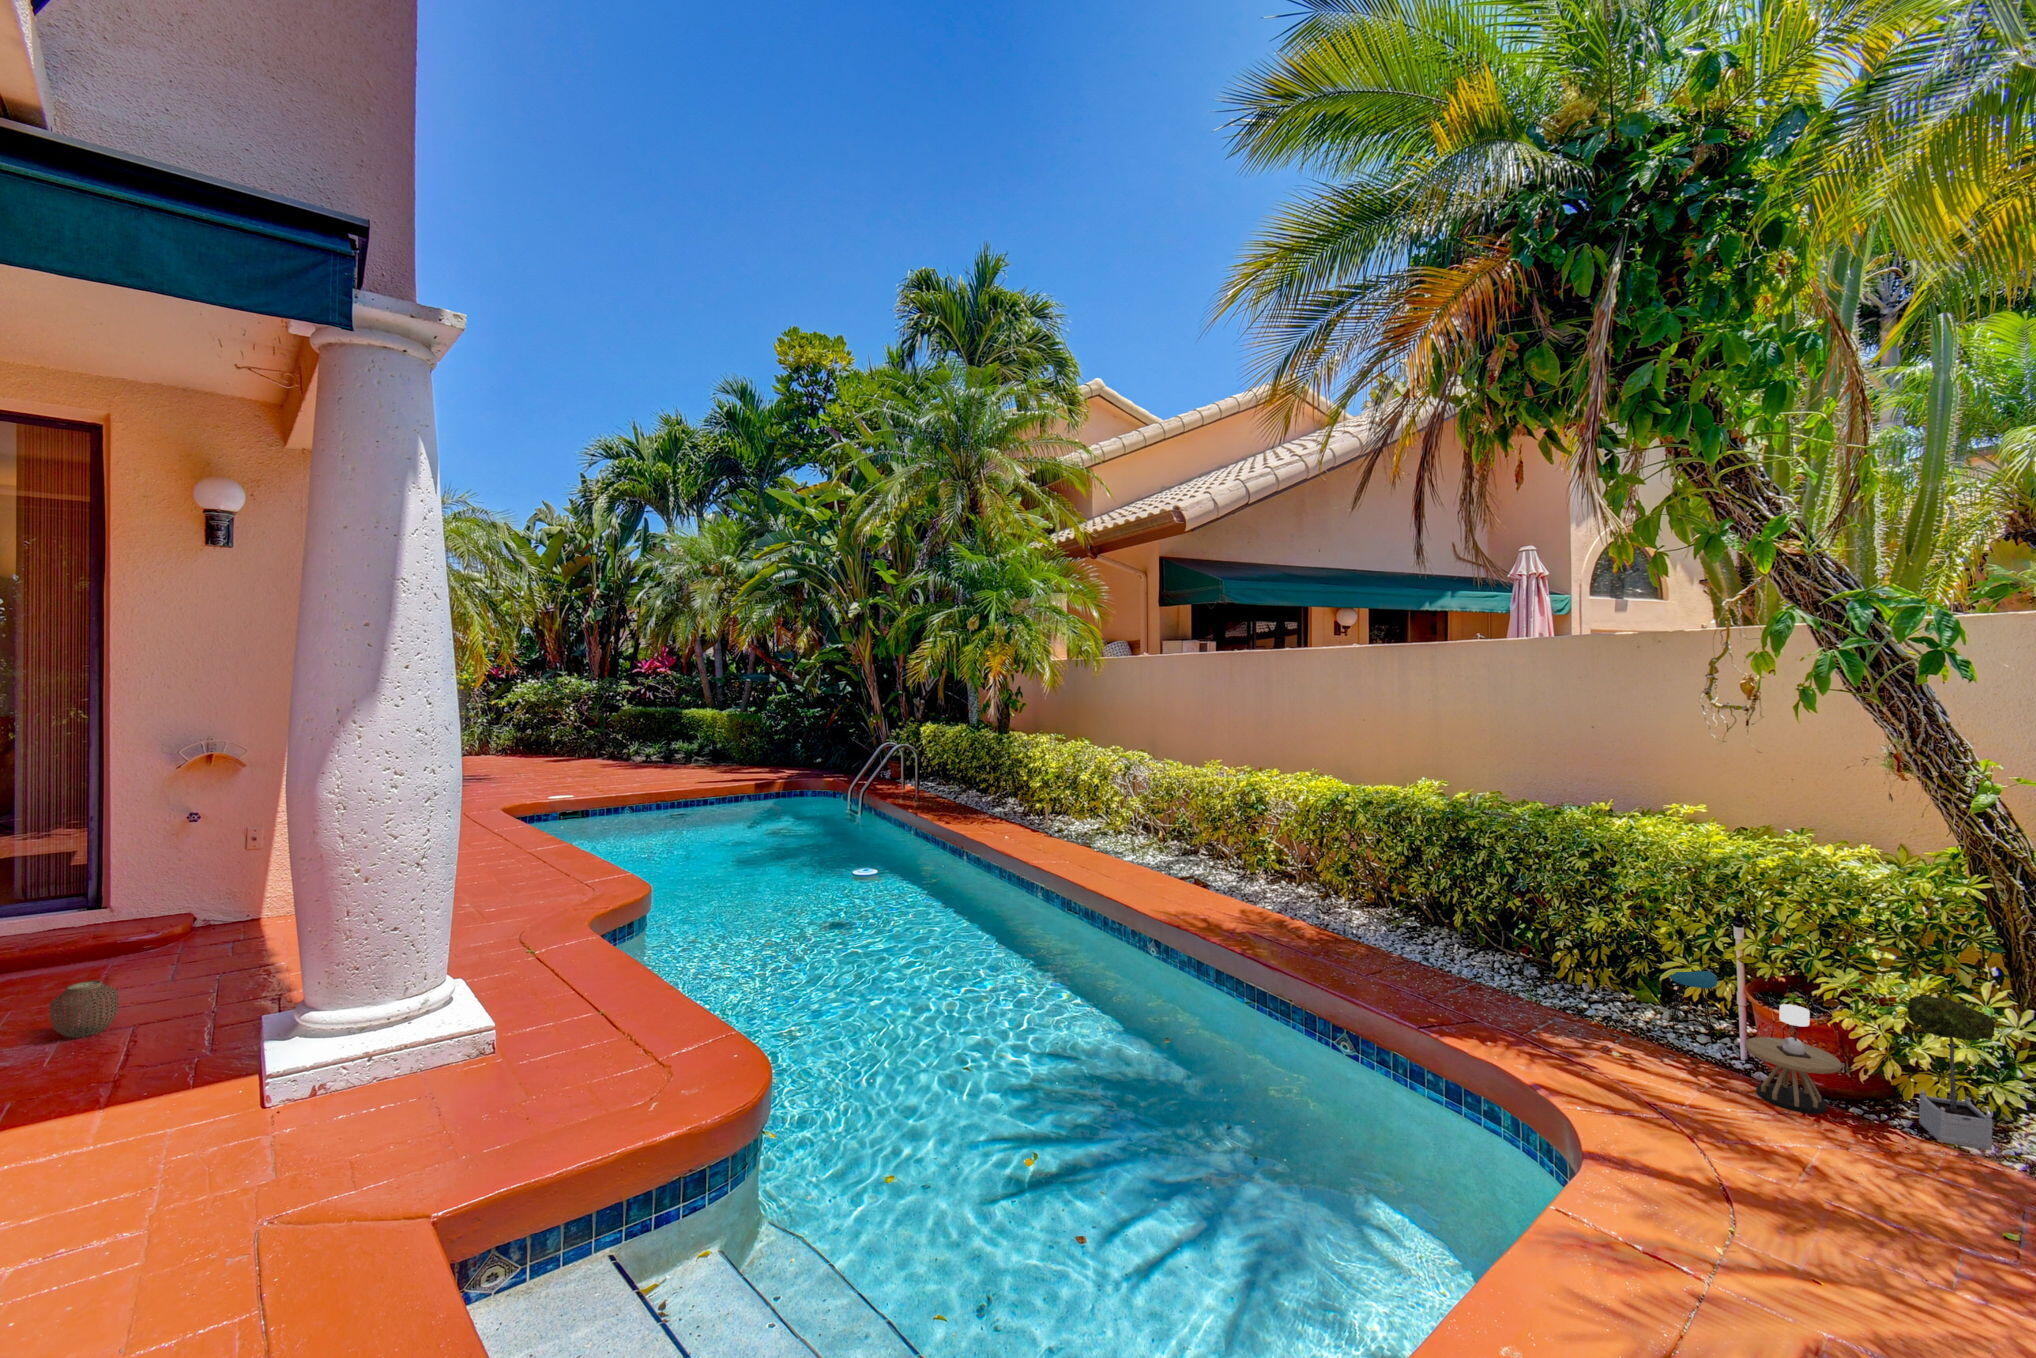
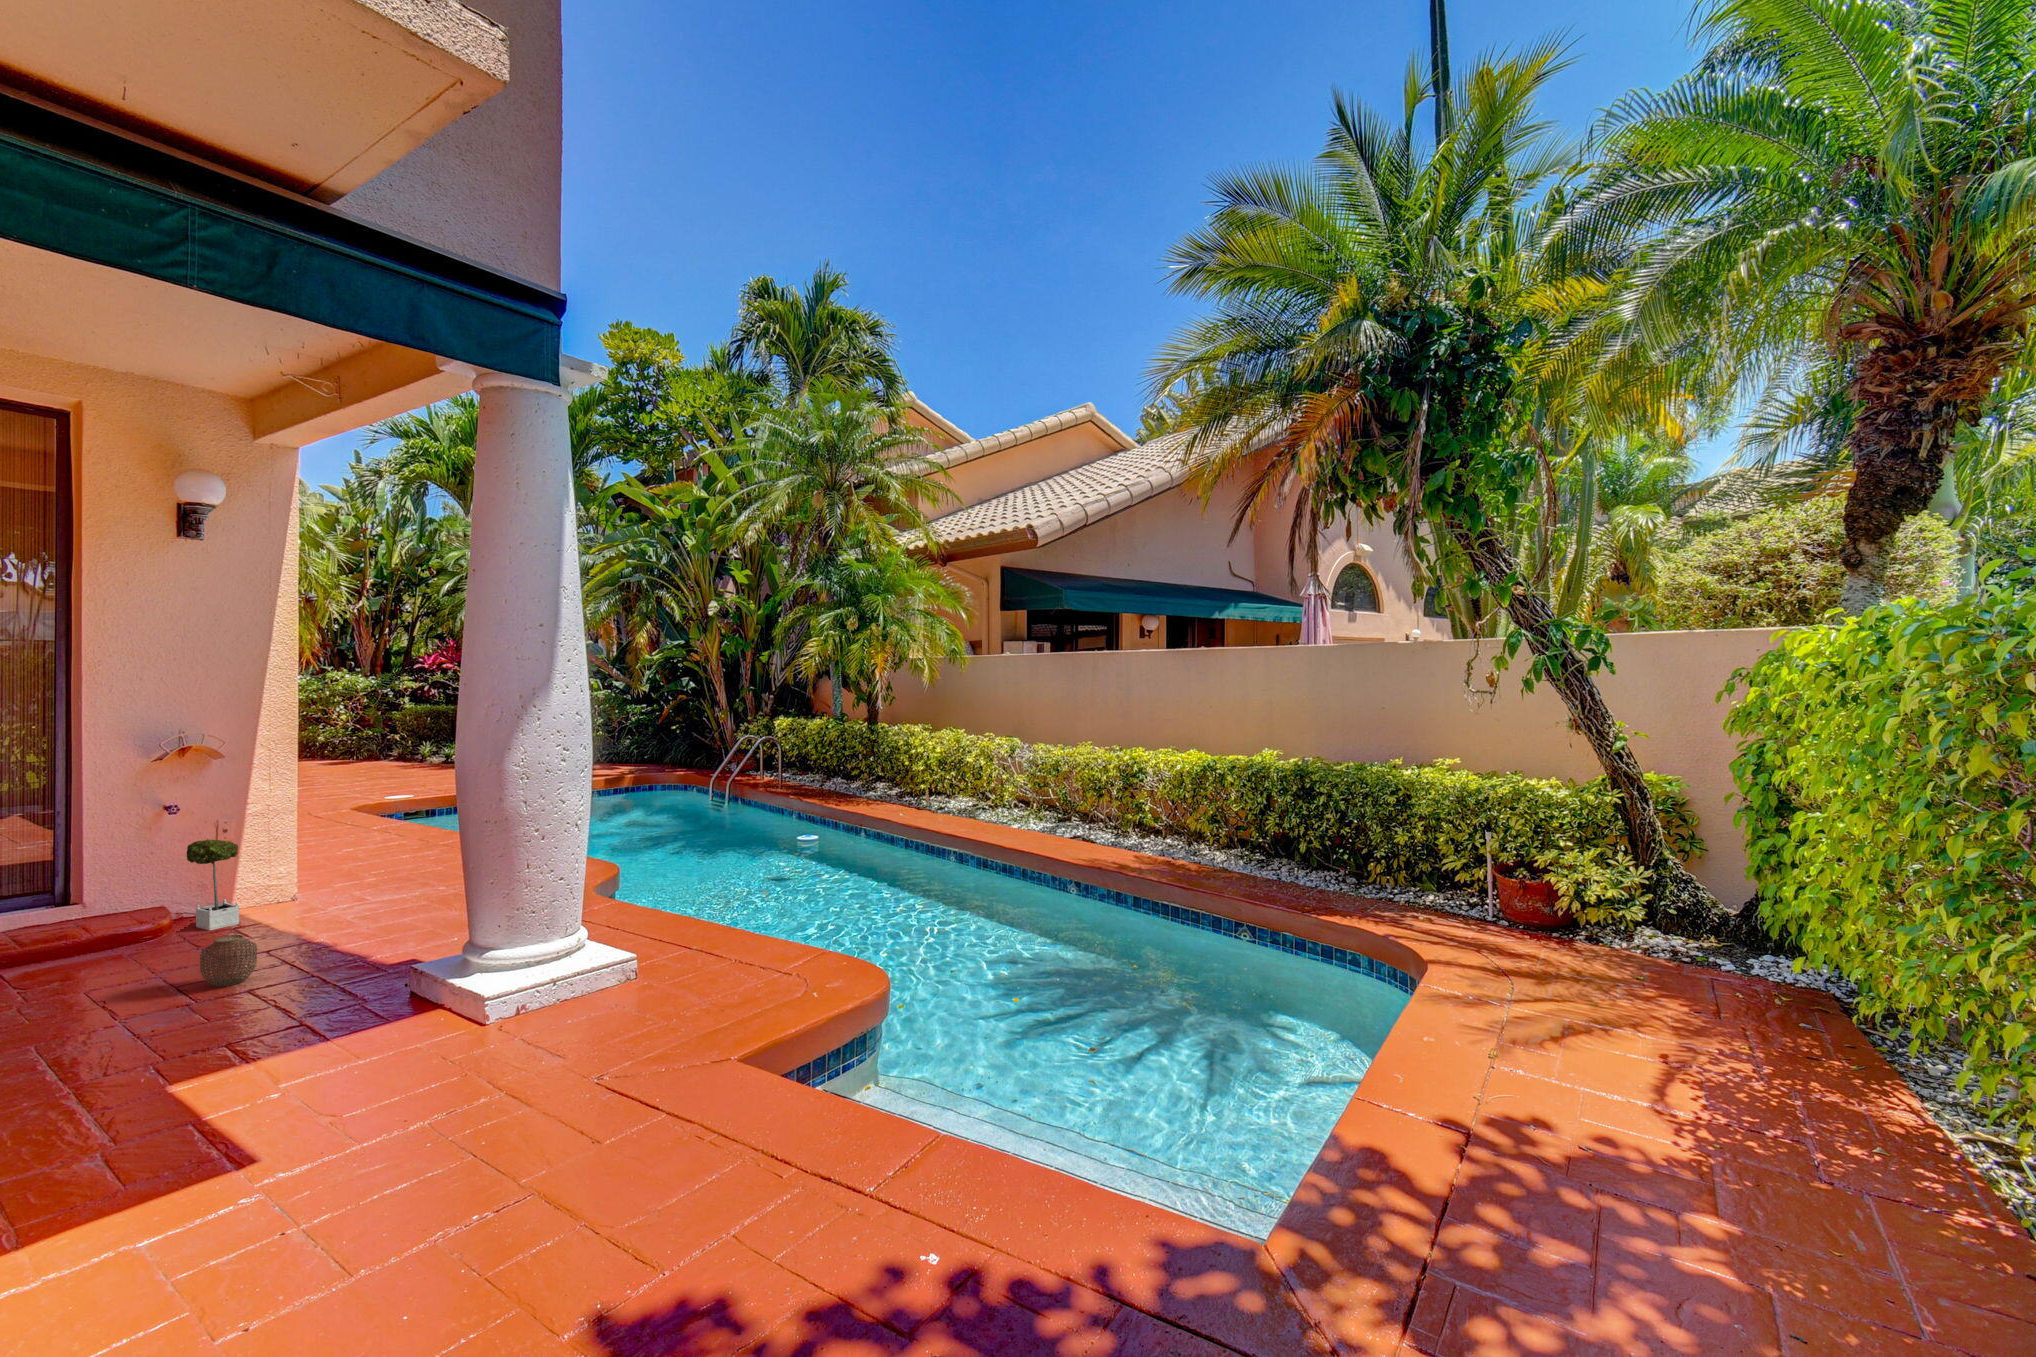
stool: present [1669,971,1717,1036] -> none [1446,863,1475,906]
potted tree: present [1907,996,1995,1150] -> present [186,839,239,930]
side table: present [1745,1004,1841,1114] -> none [1499,873,1551,937]

